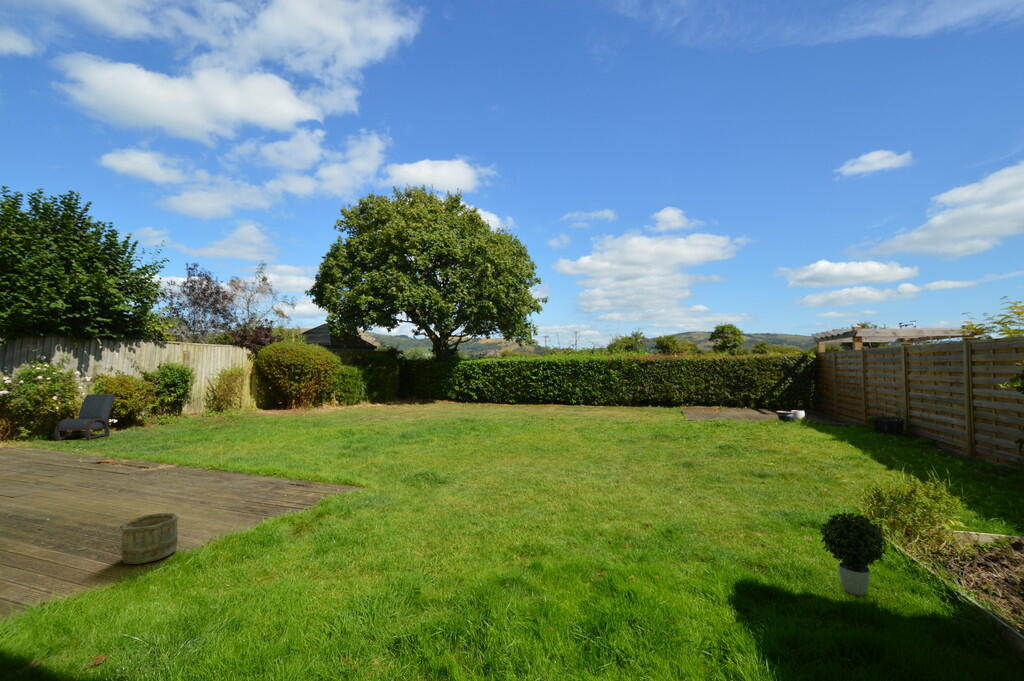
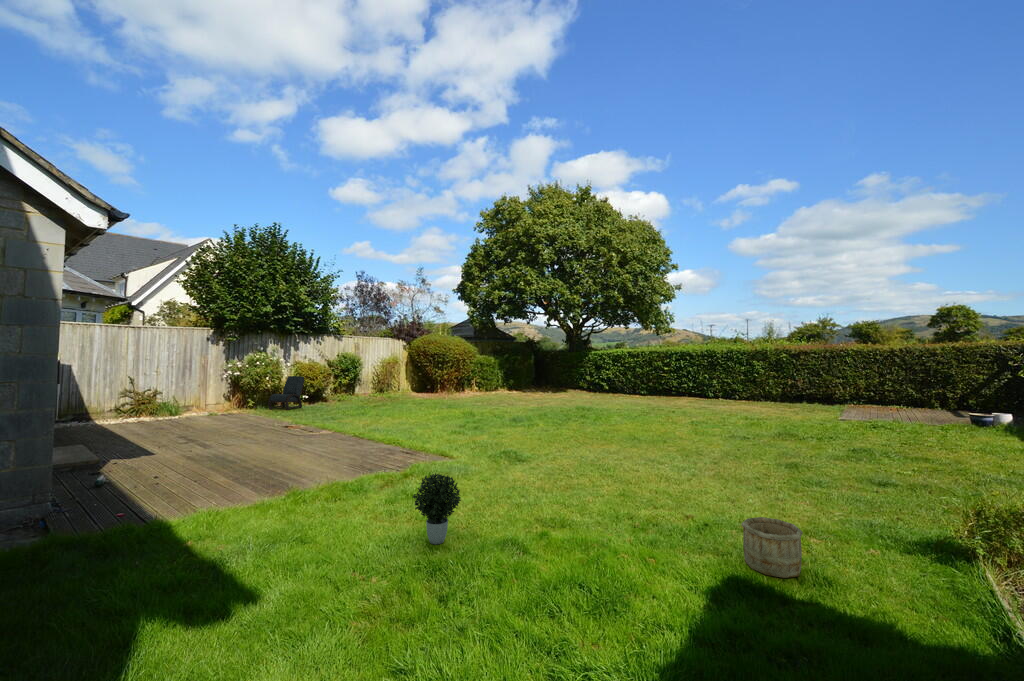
wooden bucket: present [120,513,179,564] -> present [741,517,803,578]
potted plant: present [820,513,888,596] -> present [413,473,461,544]

